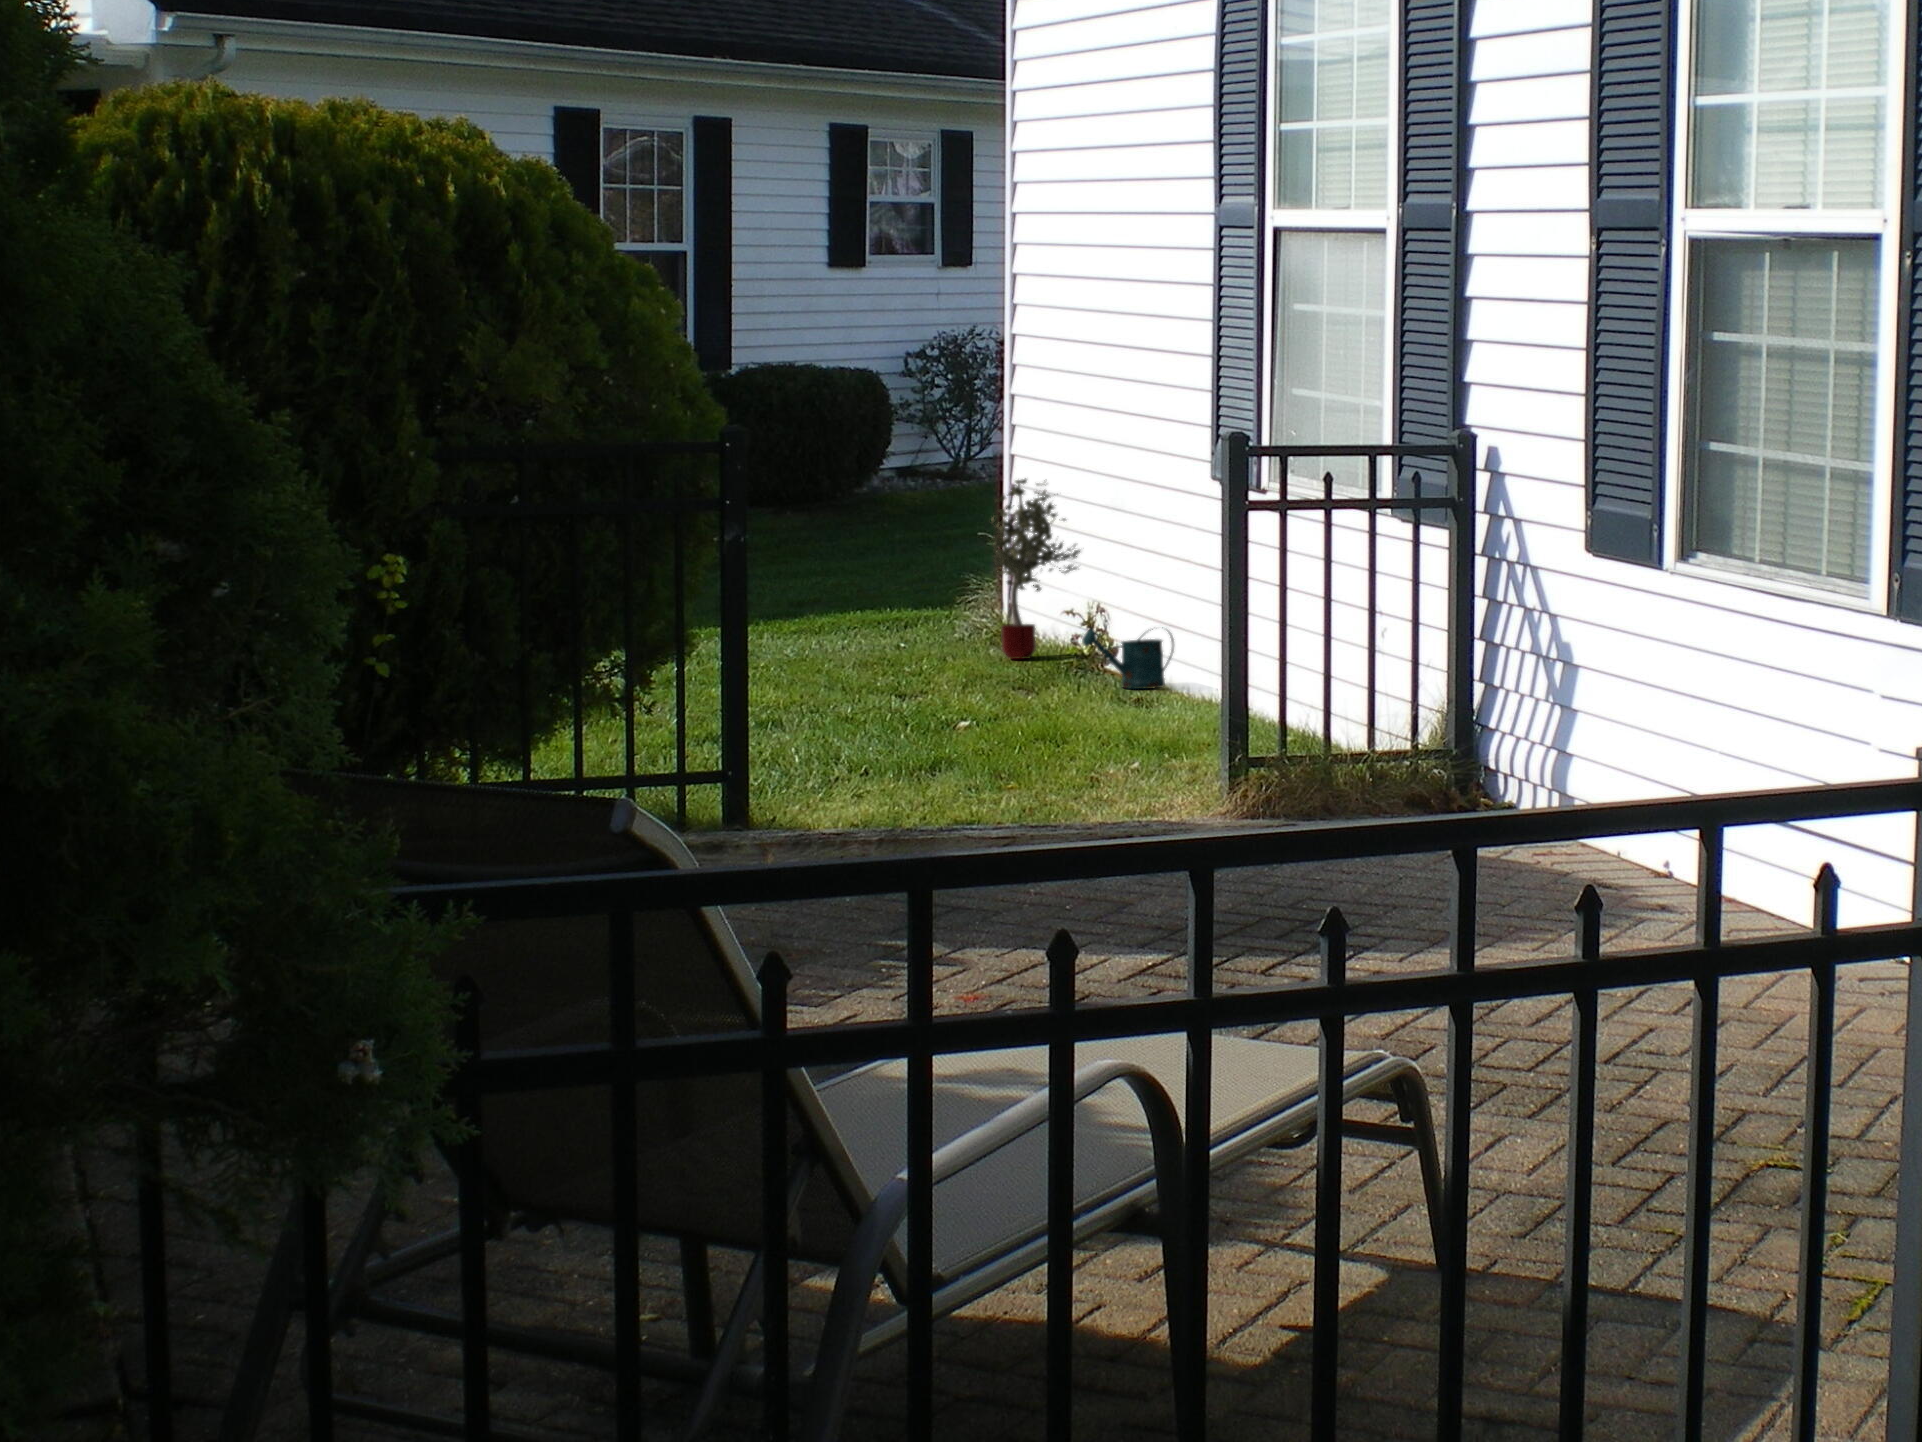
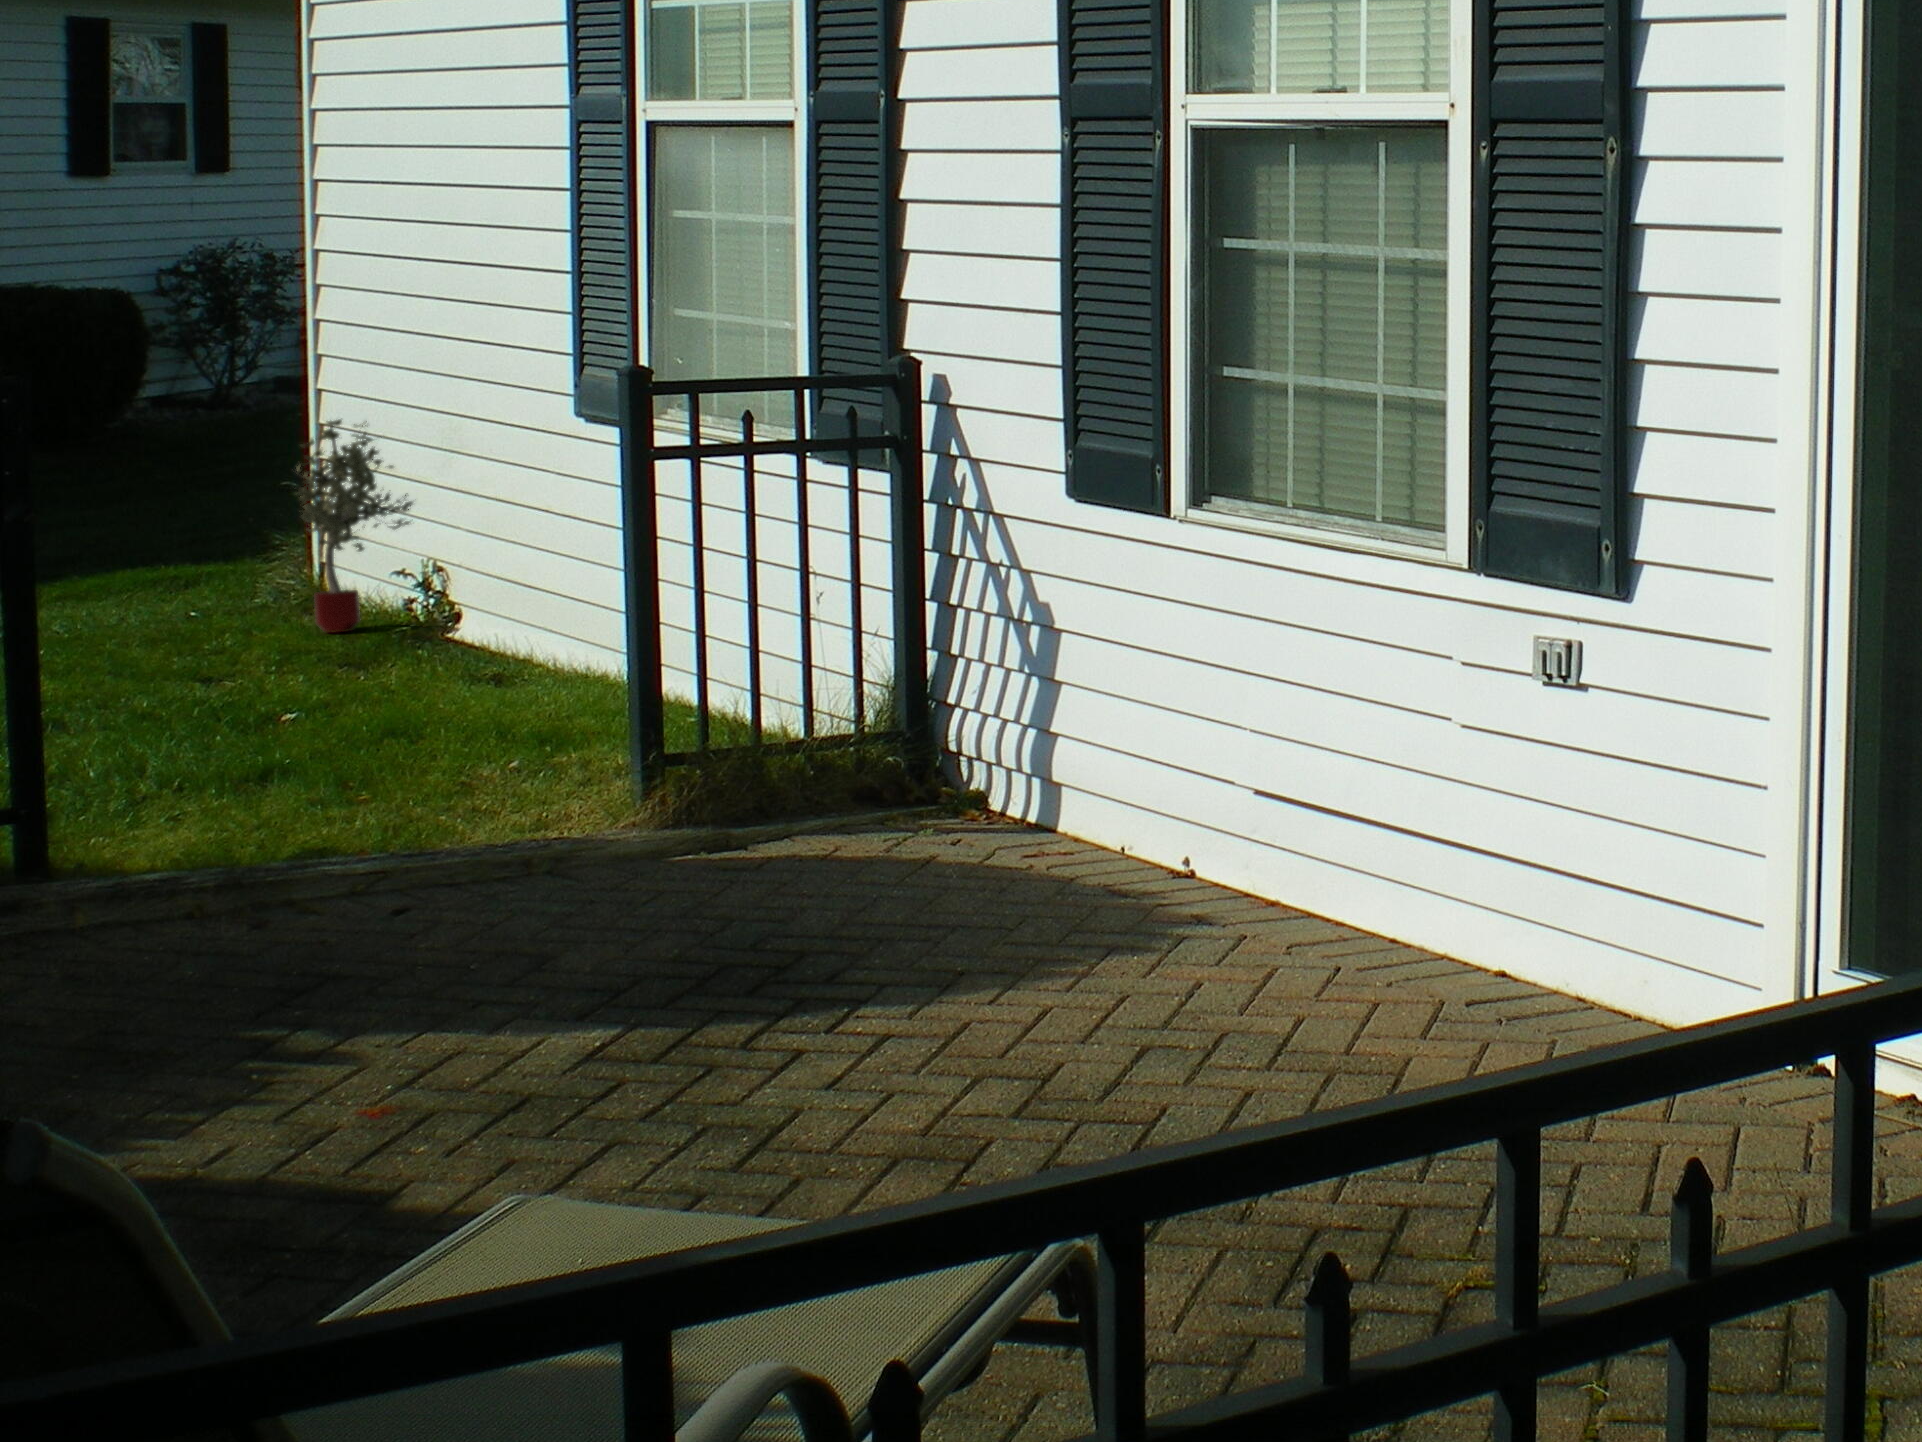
watering can: present [1082,629,1174,689] -> none [421,591,538,665]

